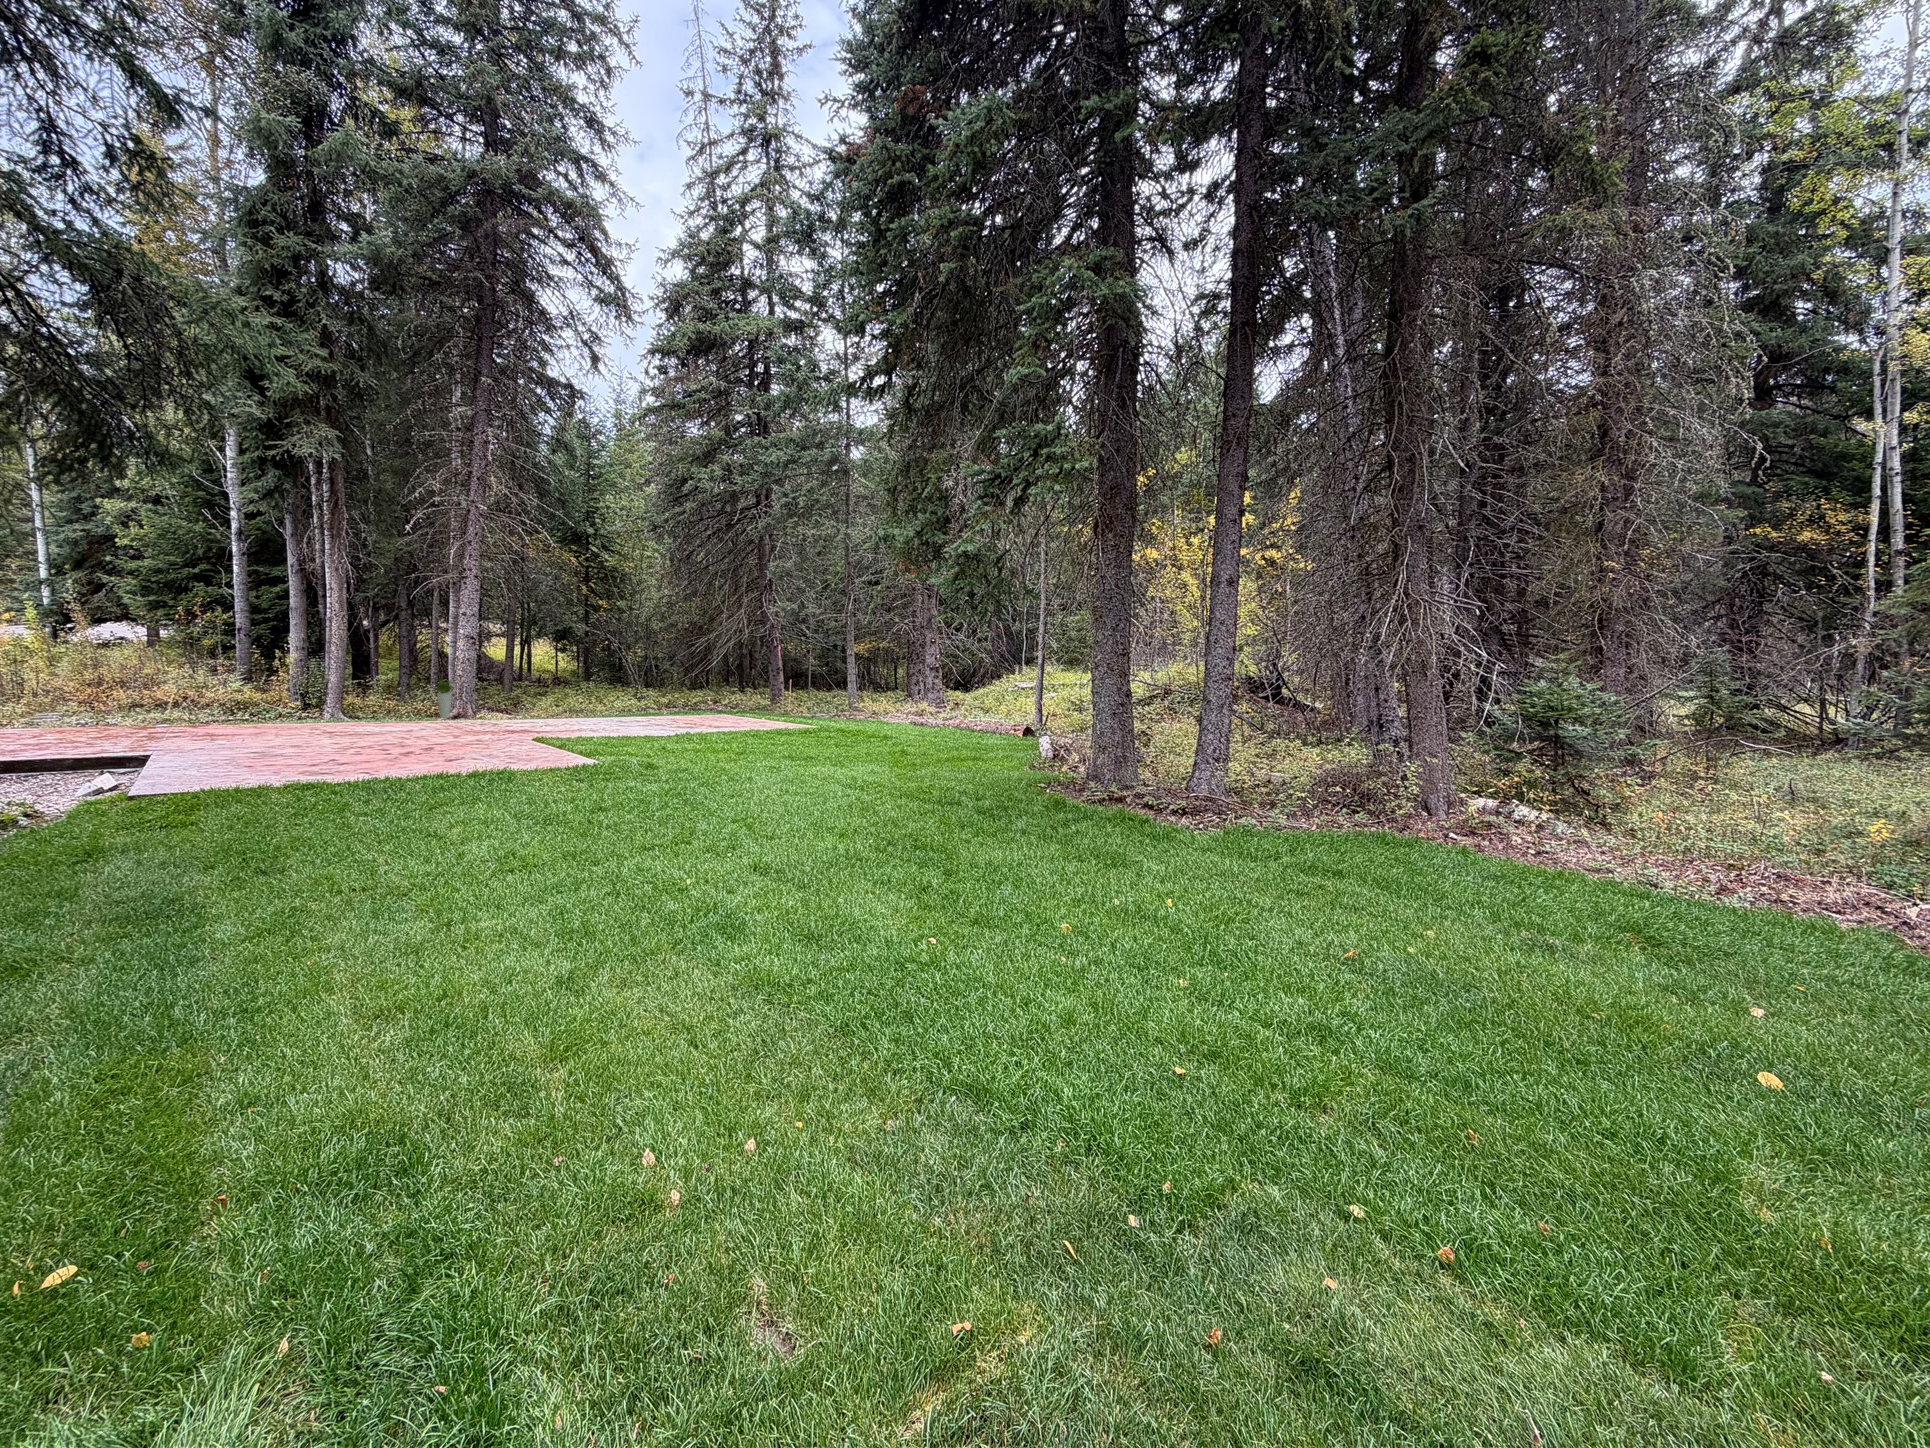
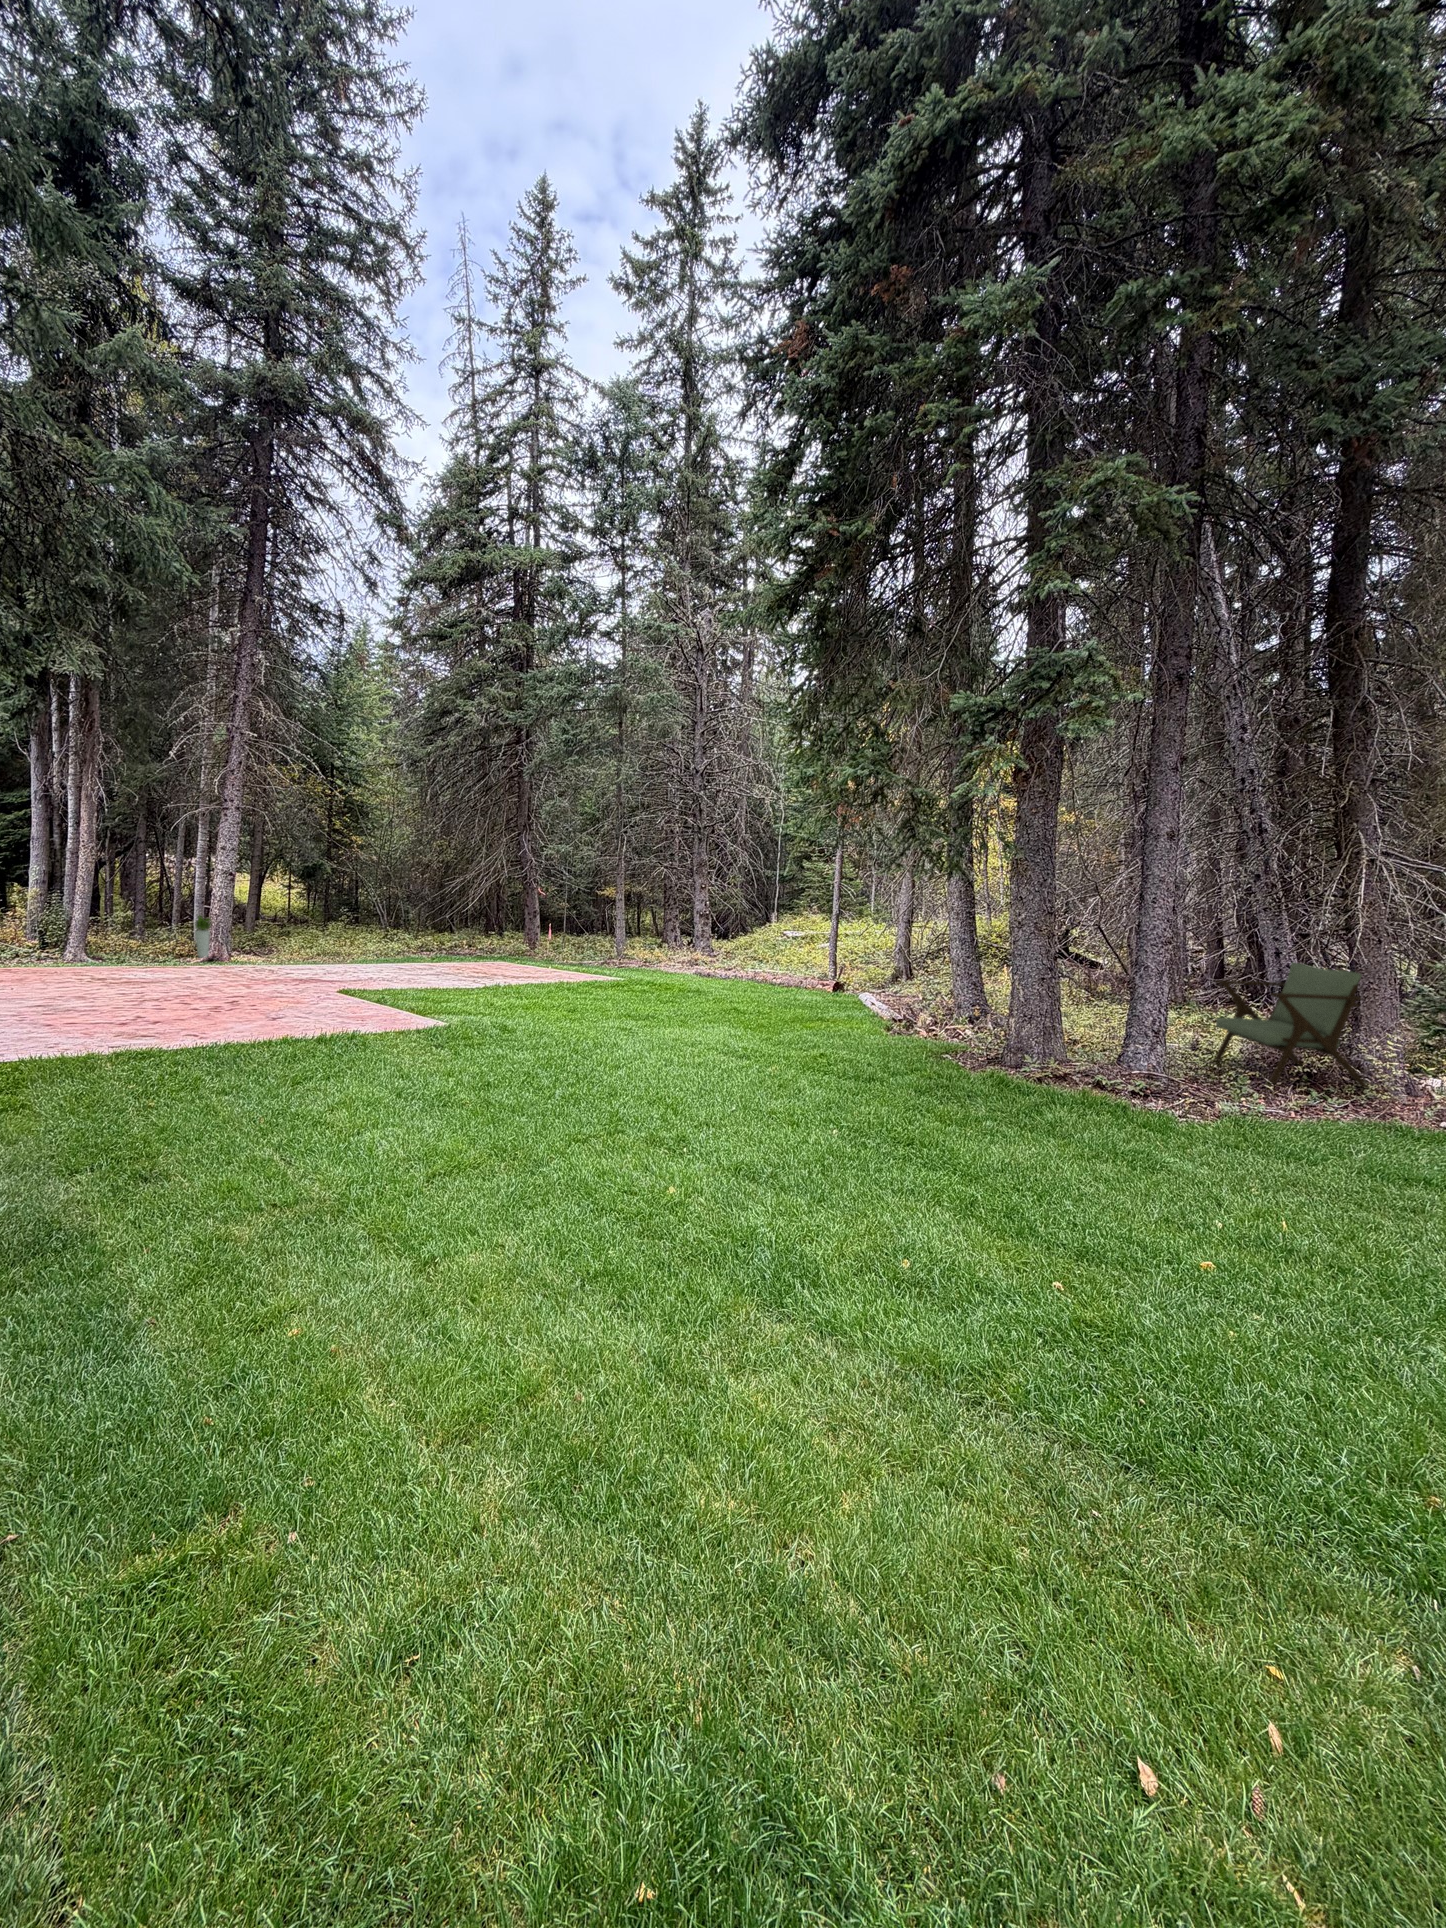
lounge chair: none [1309,711,1425,825] -> present [1214,962,1369,1089]

